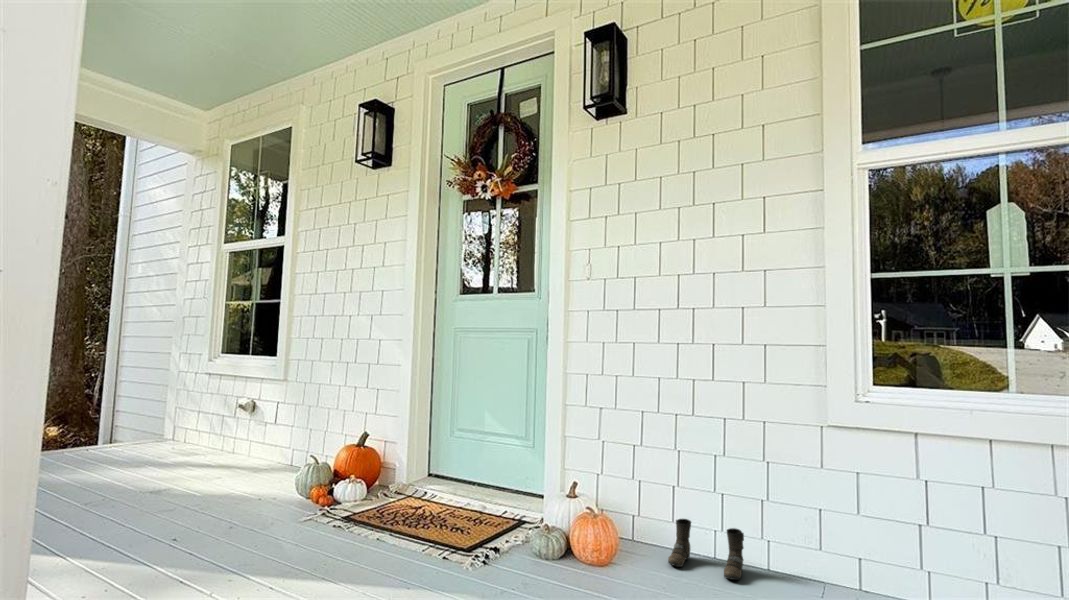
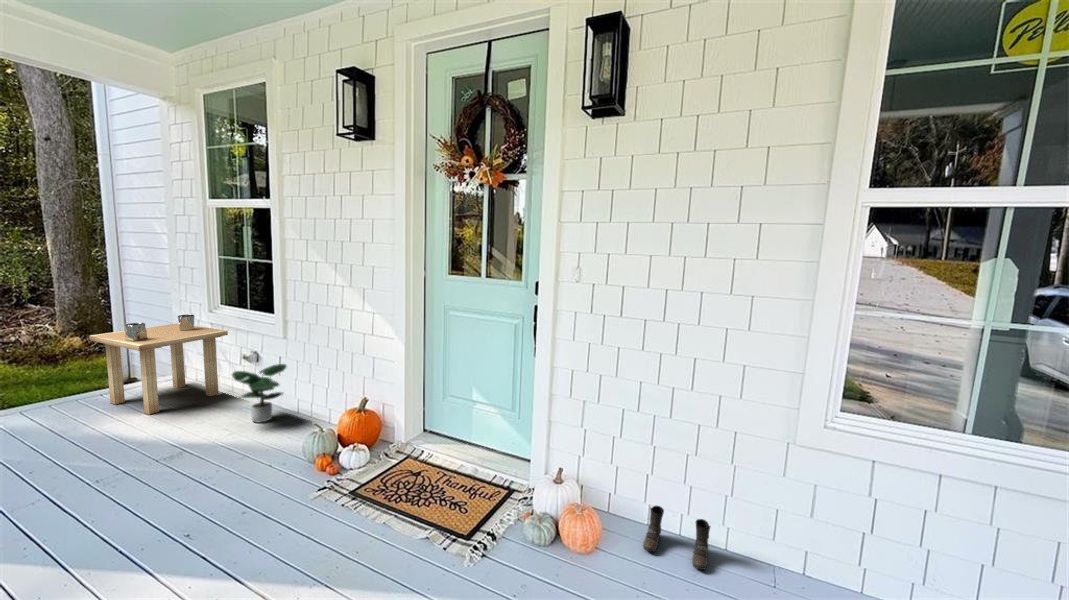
side table: none [89,362,225,462] -> present [89,315,228,415]
potted plant: none [227,407,284,470] -> present [232,364,286,423]

